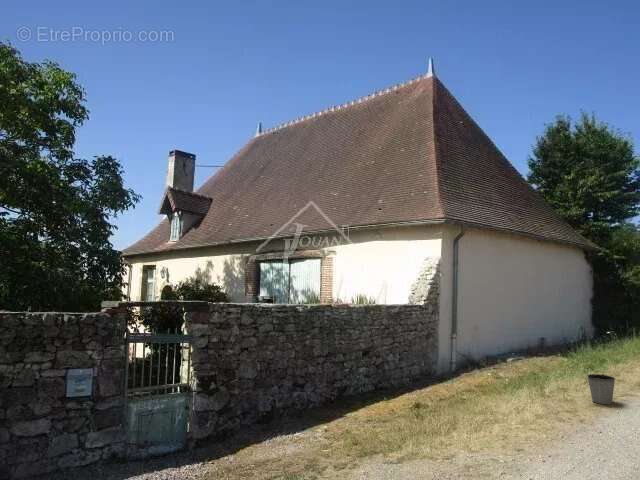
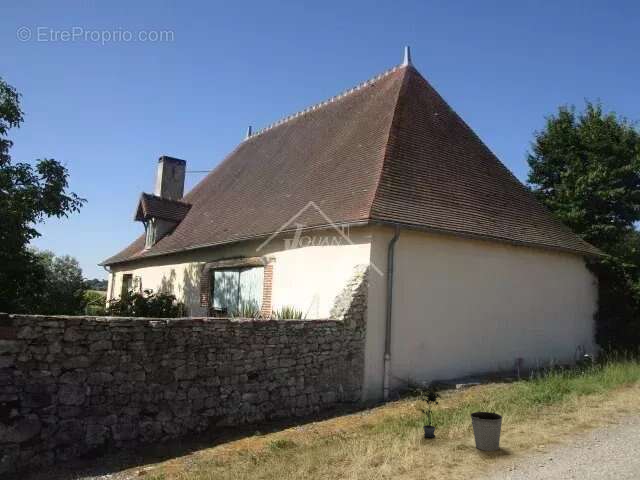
potted plant: none [535,354,559,397] -> present [421,384,441,437]

